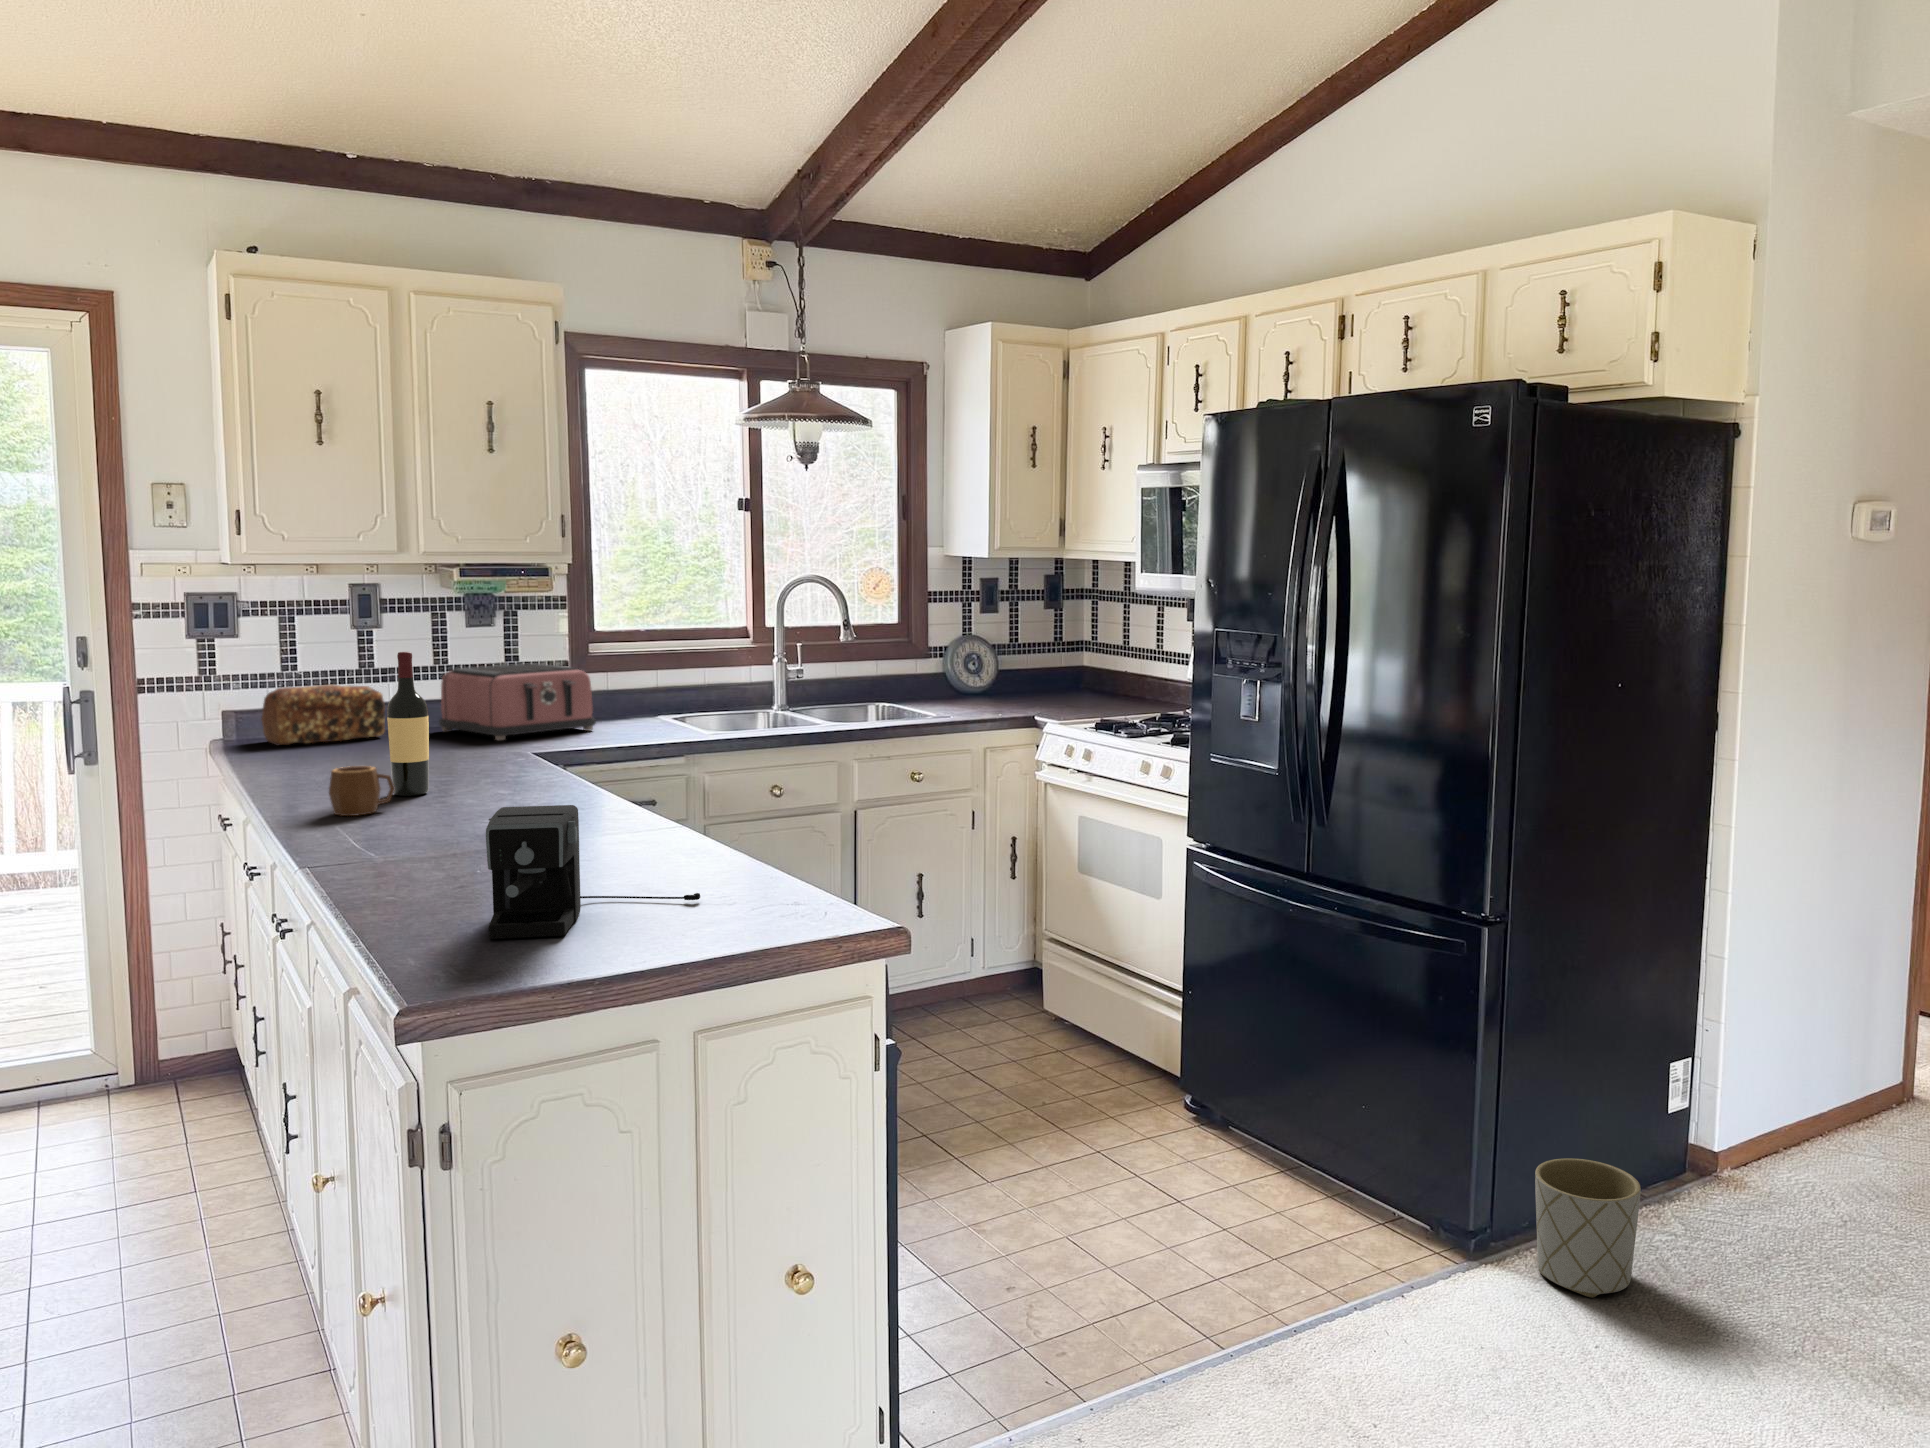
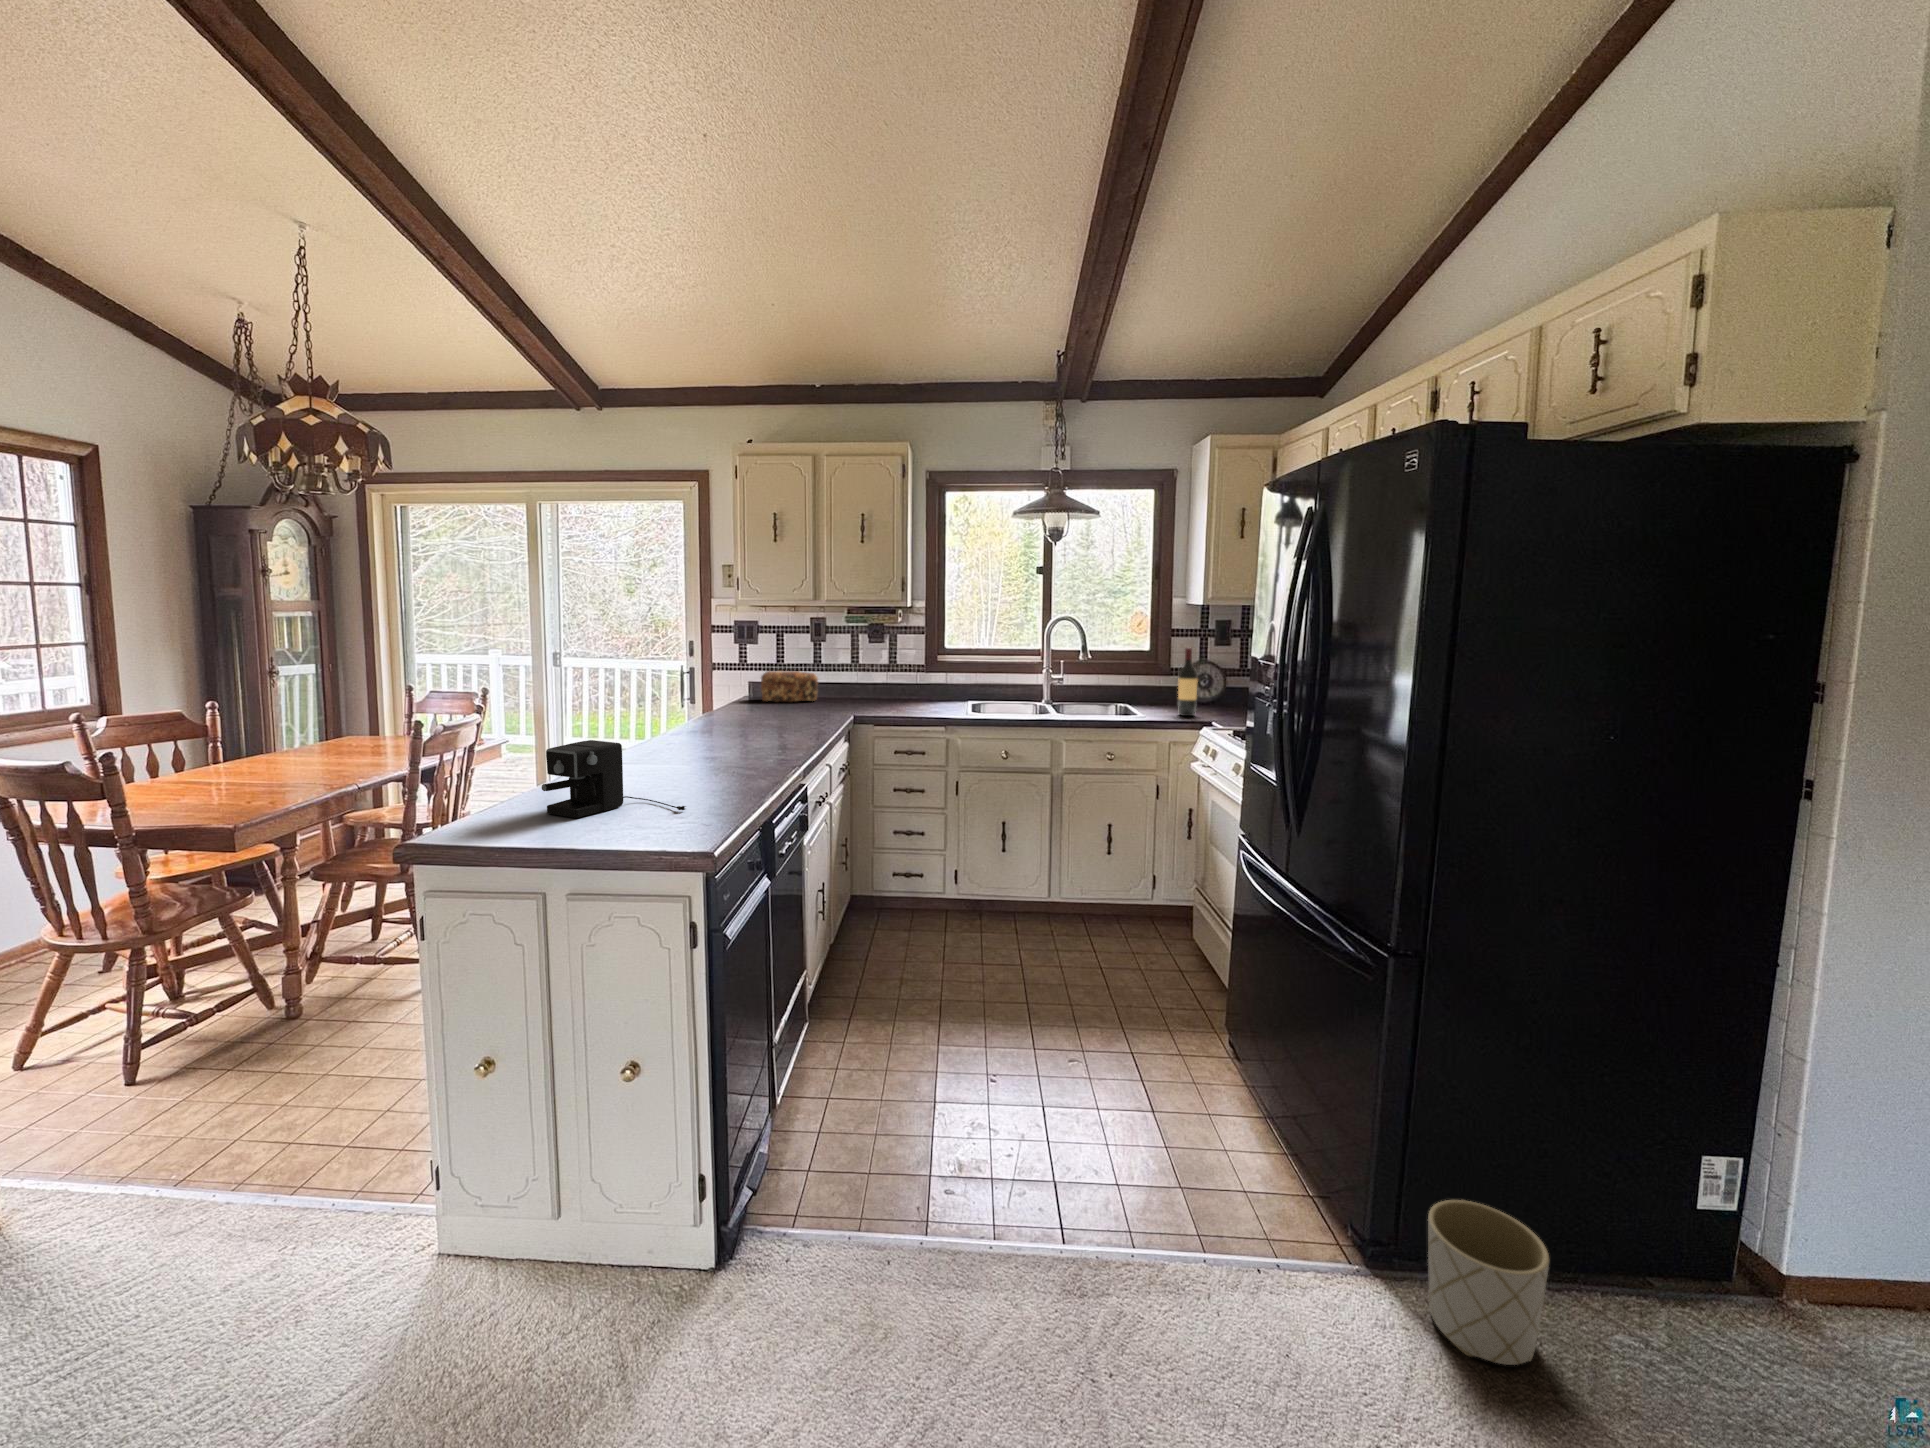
wine bottle: present [387,652,429,796] -> present [1178,647,1198,716]
toaster: present [439,663,596,740] -> none [849,665,922,708]
mug: present [329,766,395,816] -> none [682,714,714,740]

